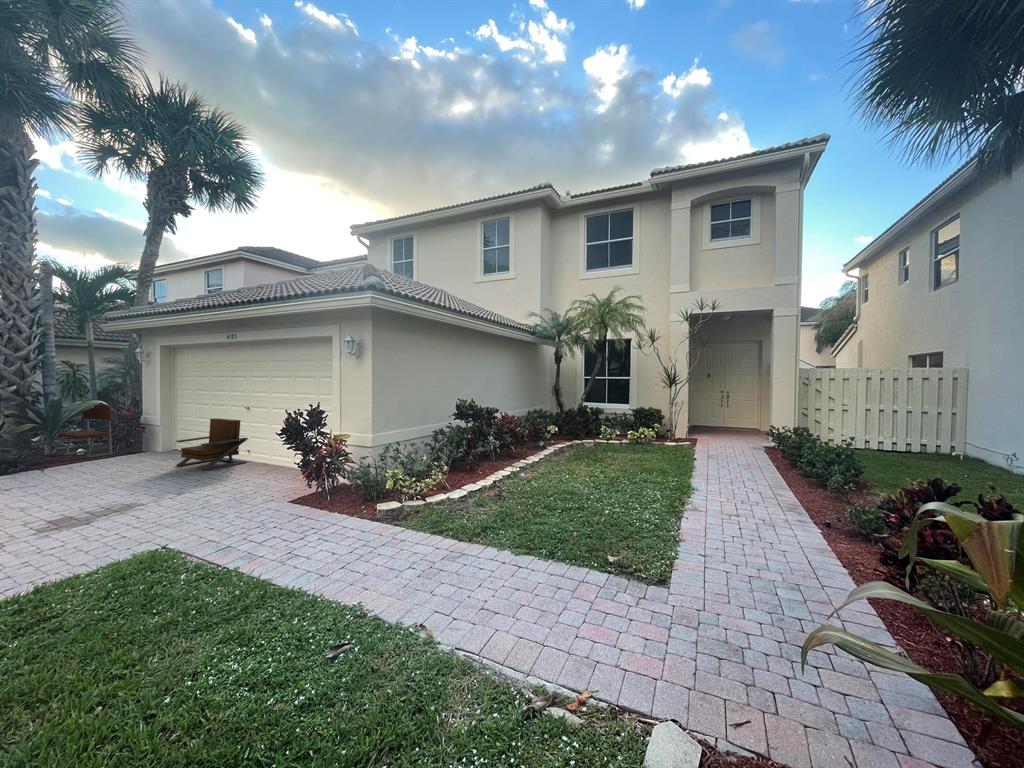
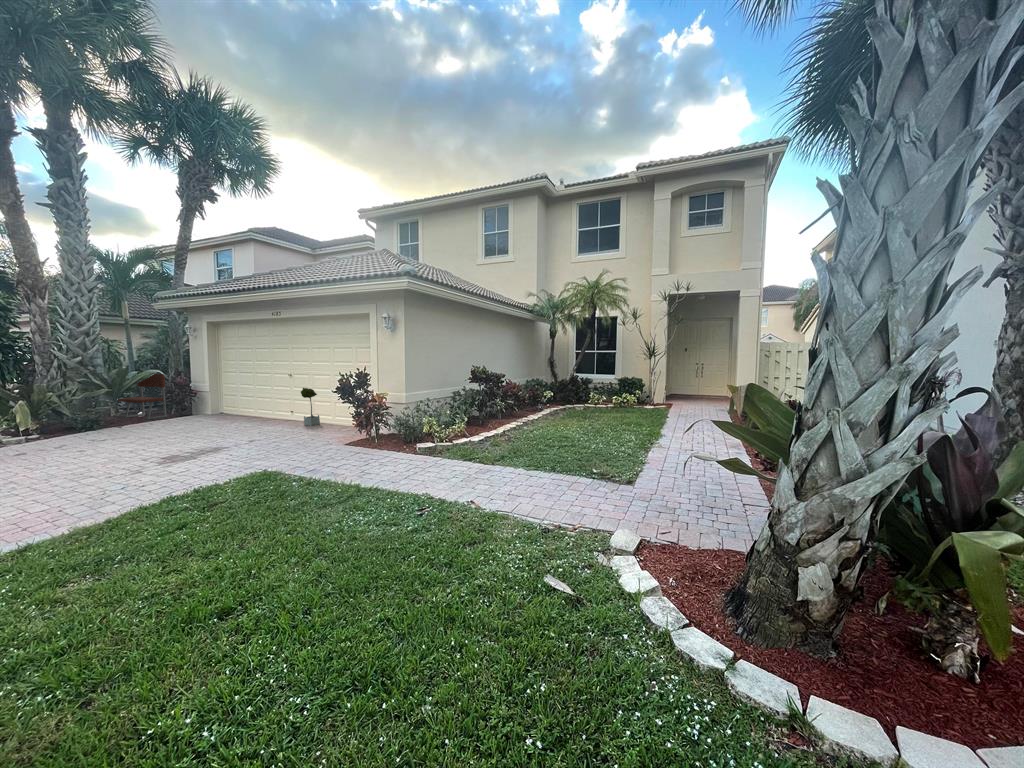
lounge chair: present [176,418,248,471] -> none [231,385,291,427]
potted tree: none [256,423,279,469] -> present [301,388,320,426]

